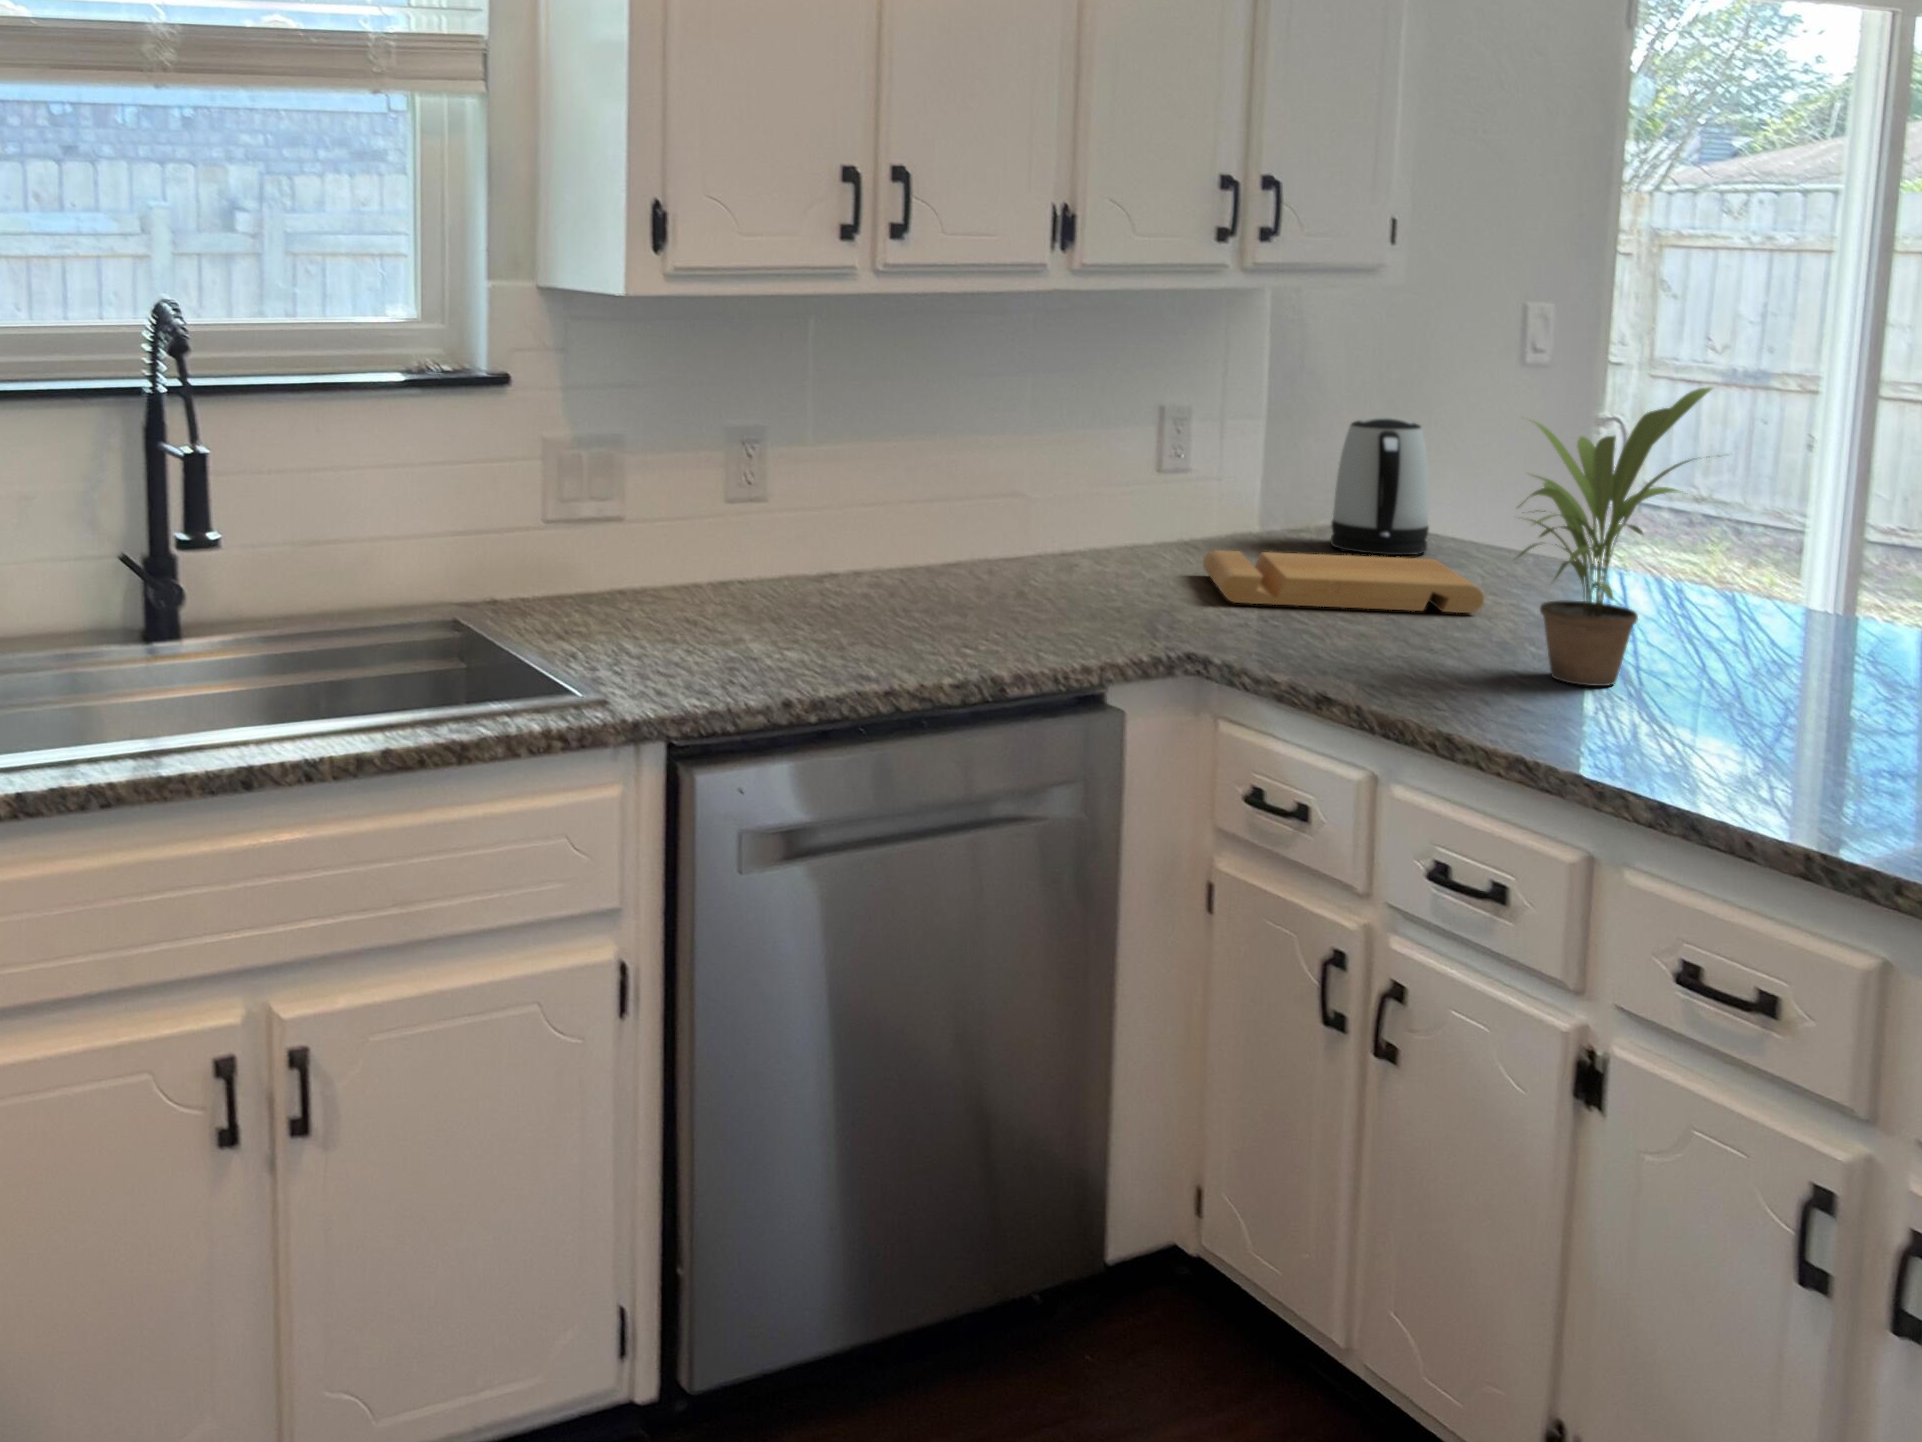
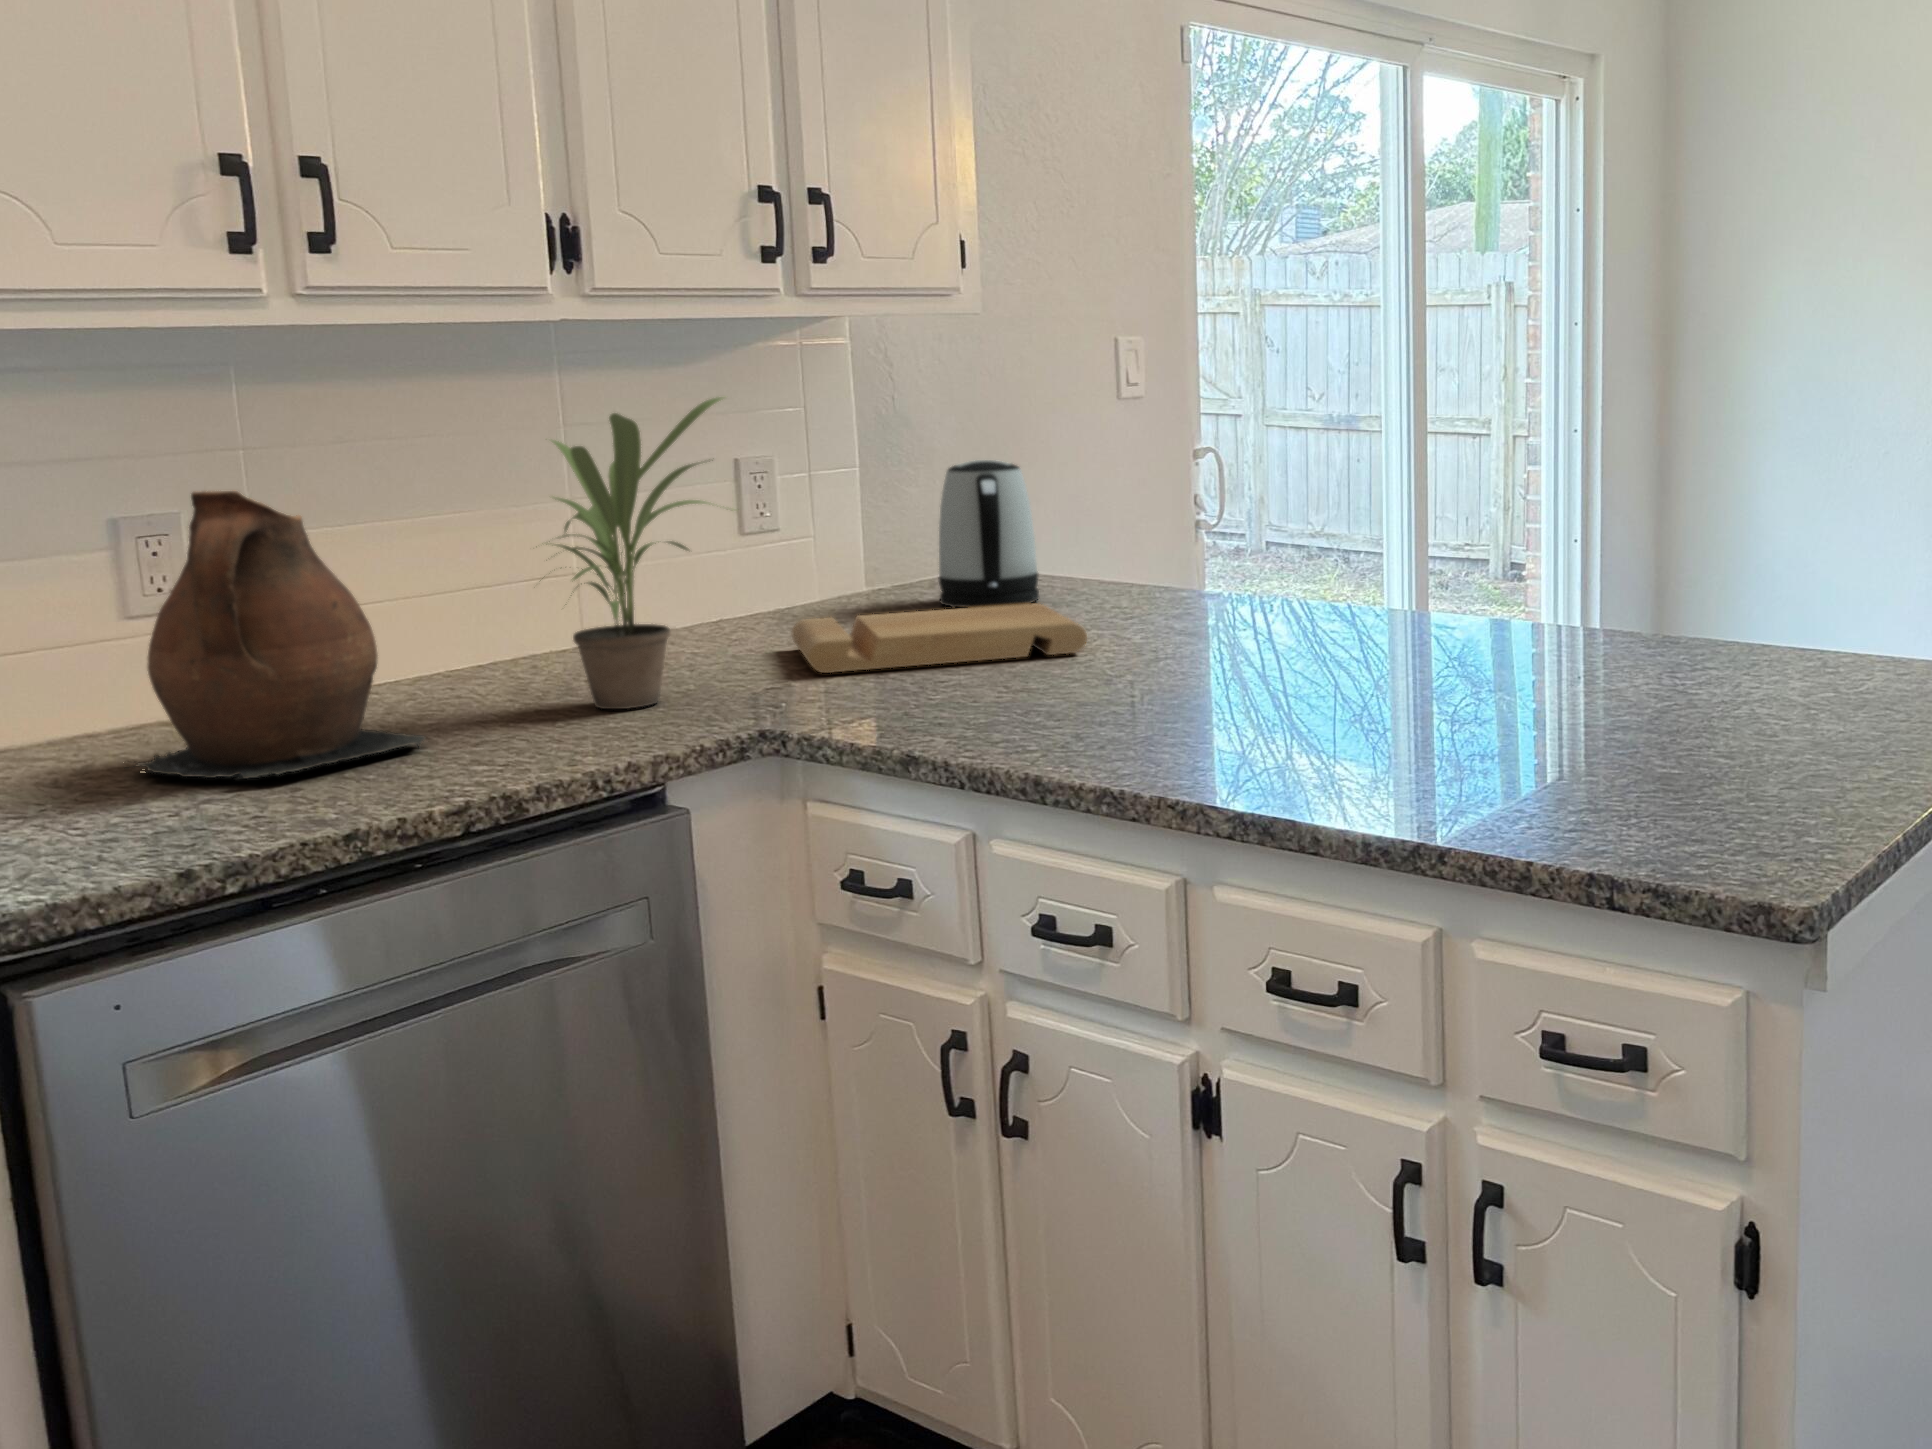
potted plant: present [1517,387,1719,686] -> present [536,397,723,709]
ceramic pitcher: none [733,419,929,635] -> present [128,491,425,779]

